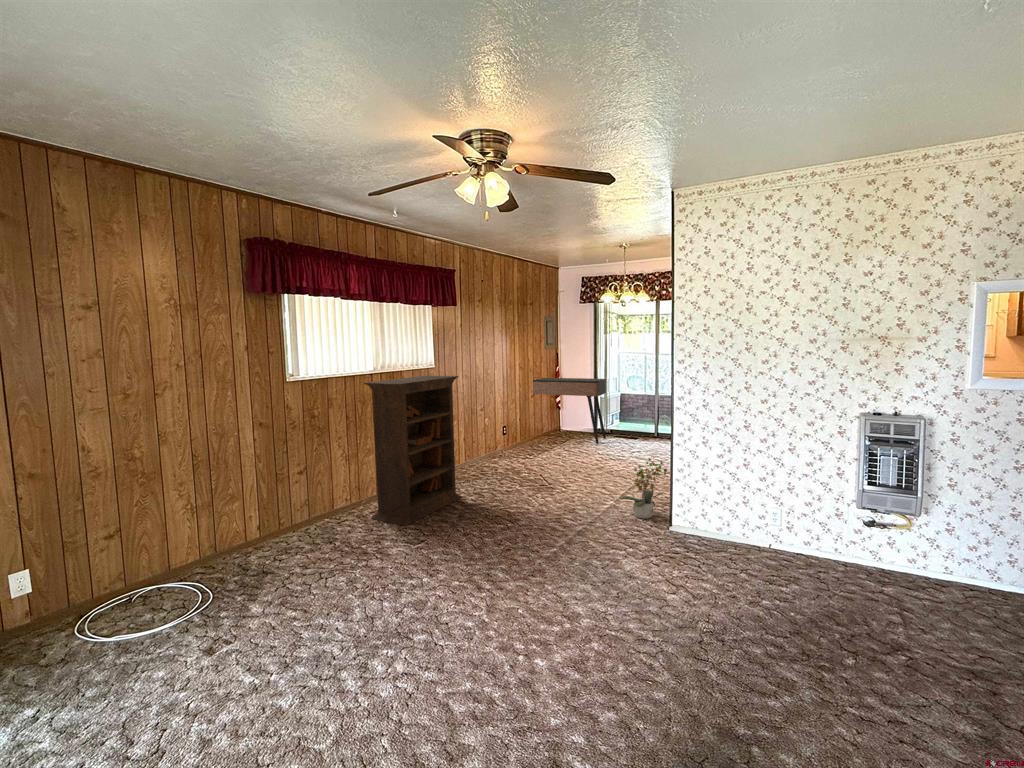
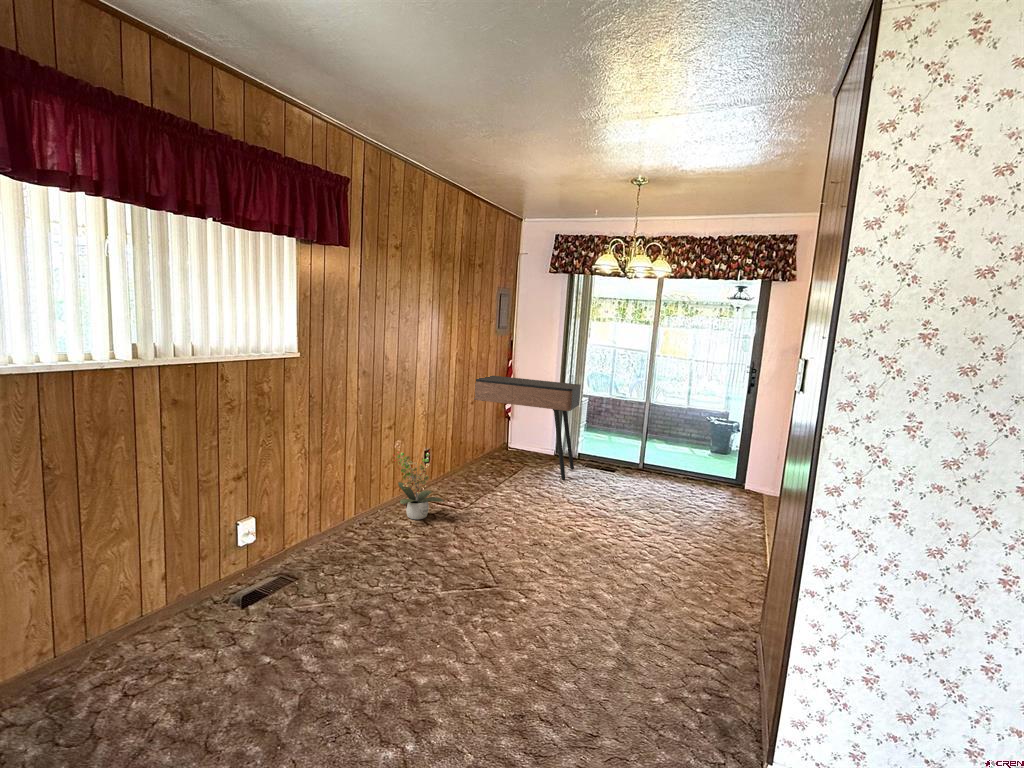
bookcase: present [364,375,462,526] -> none [63,375,331,746]
potted plant: present [619,458,671,519] -> present [393,451,444,519]

